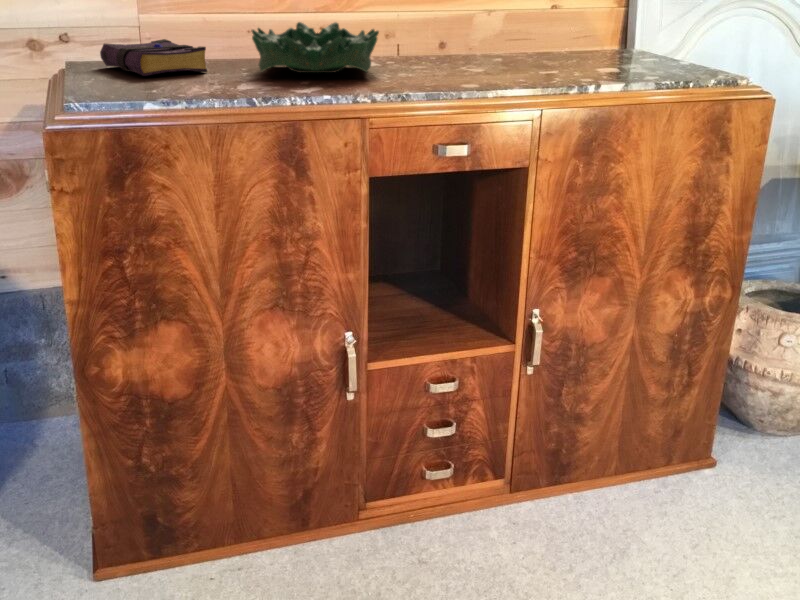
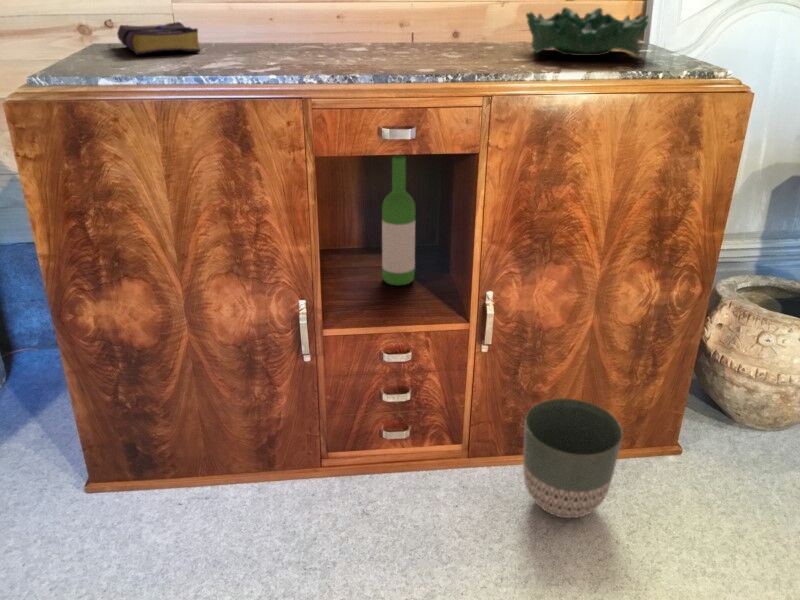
decorative bowl: present [252,22,379,73] -> present [526,7,648,56]
wine bottle: none [402,175,439,314] -> present [382,155,415,285]
planter: none [580,416,683,539] -> present [523,398,623,518]

